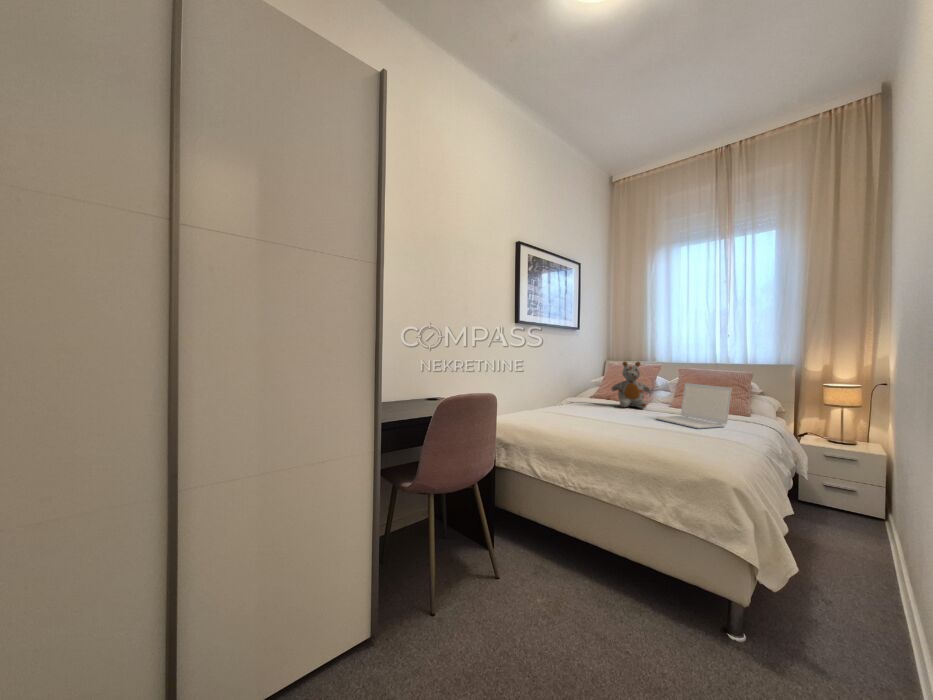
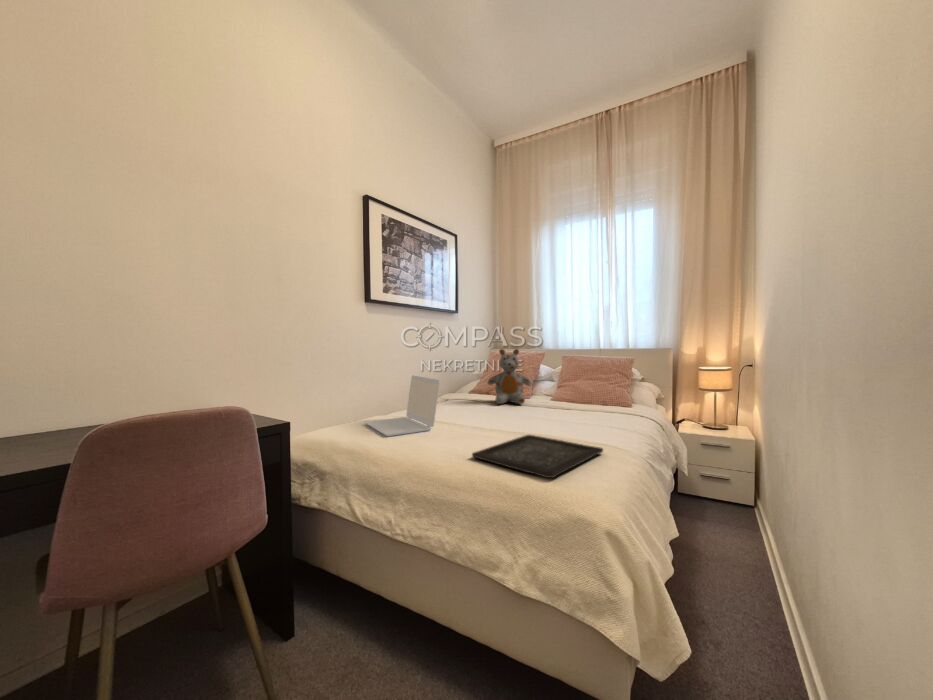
laptop: present [656,383,732,429] -> present [365,375,440,436]
tray: none [623,428,728,453] -> present [472,435,603,478]

